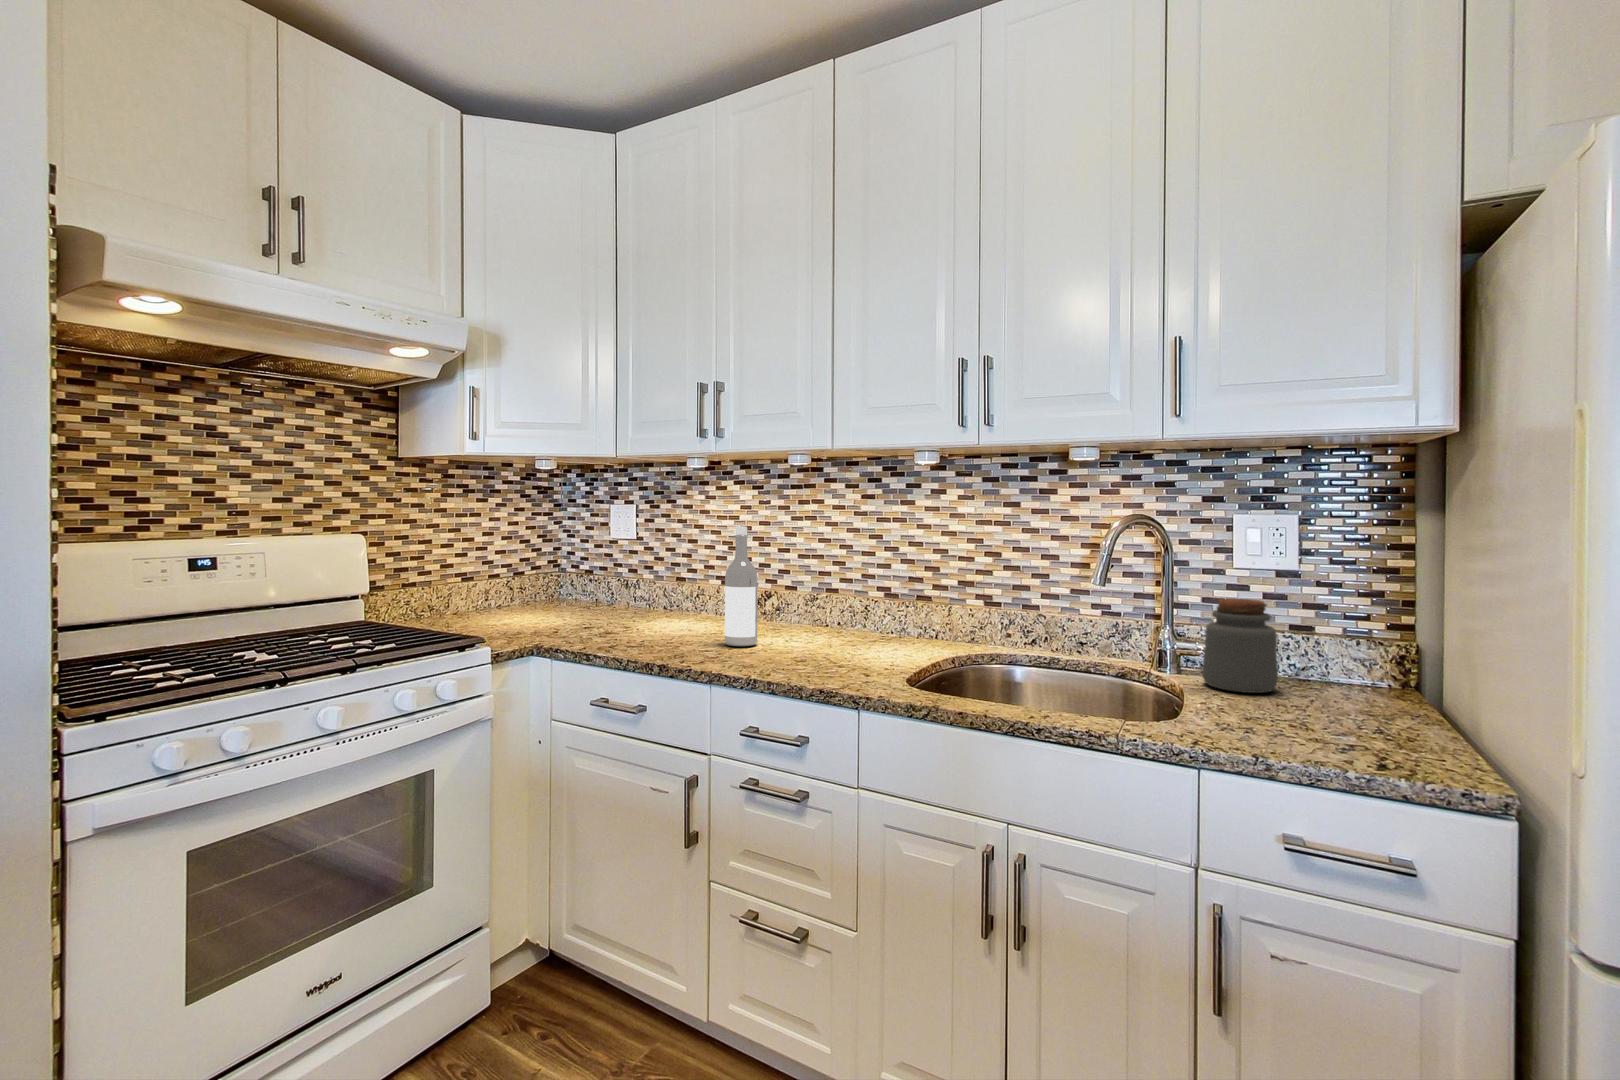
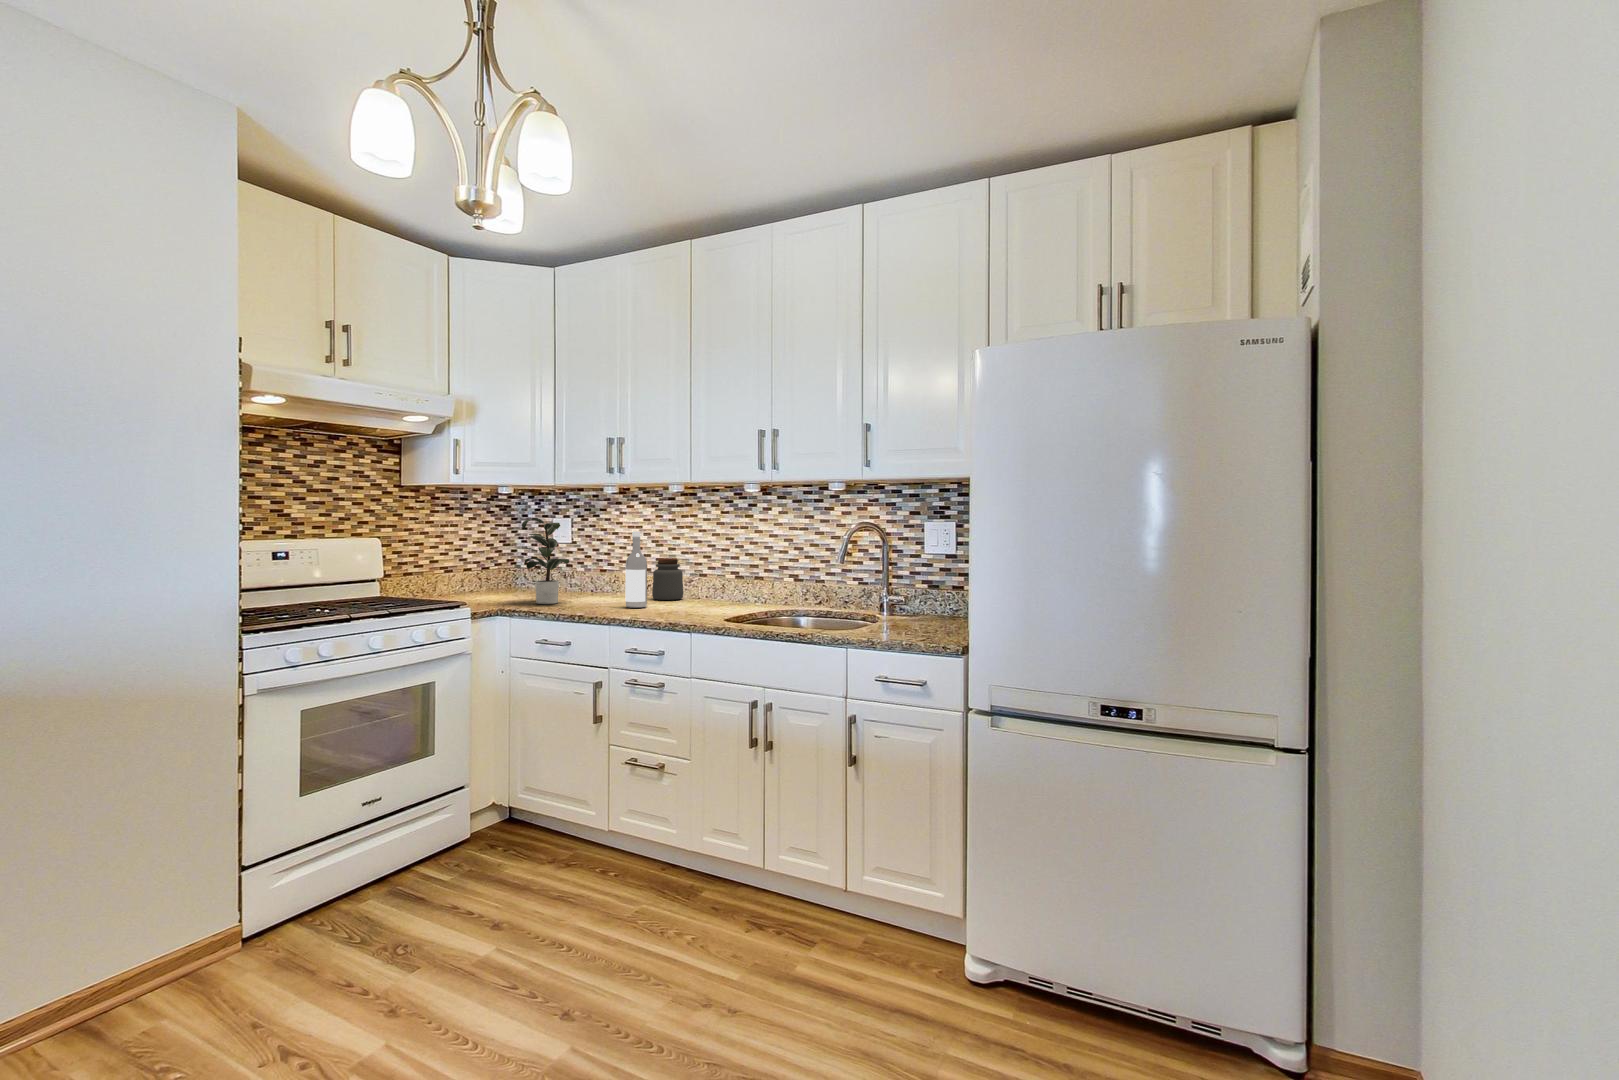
potted plant: none [548,504,664,636] -> present [522,518,569,604]
jar: present [1202,598,1278,693] -> present [652,558,683,600]

